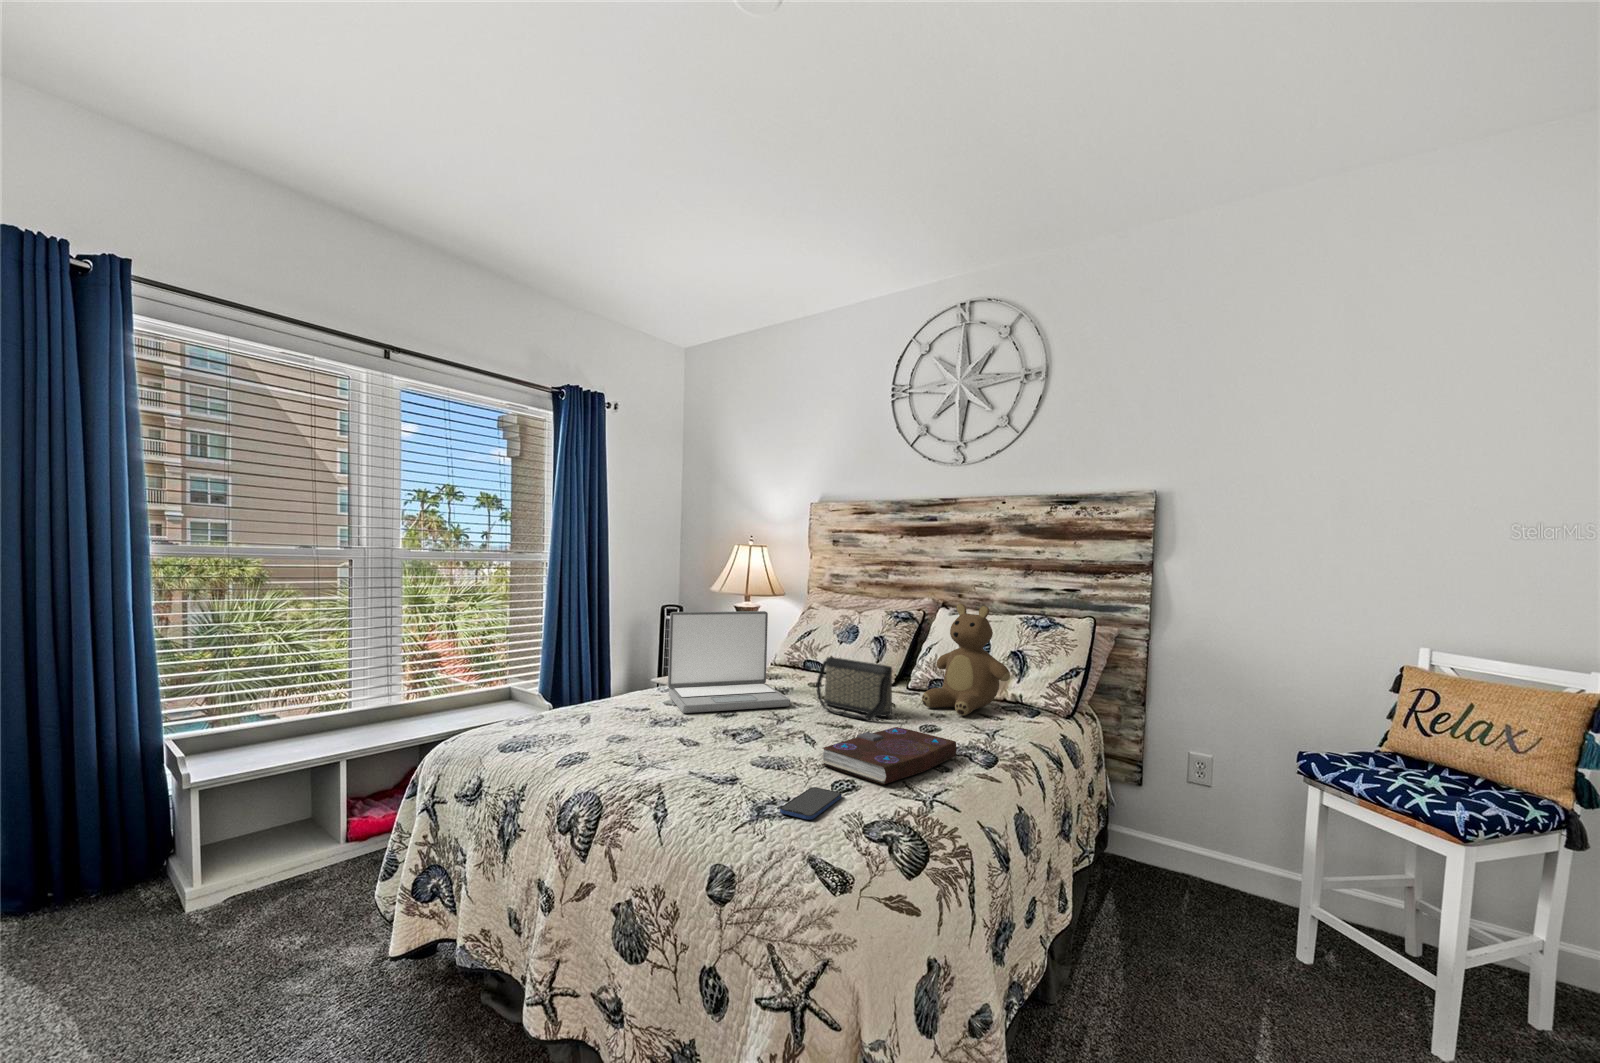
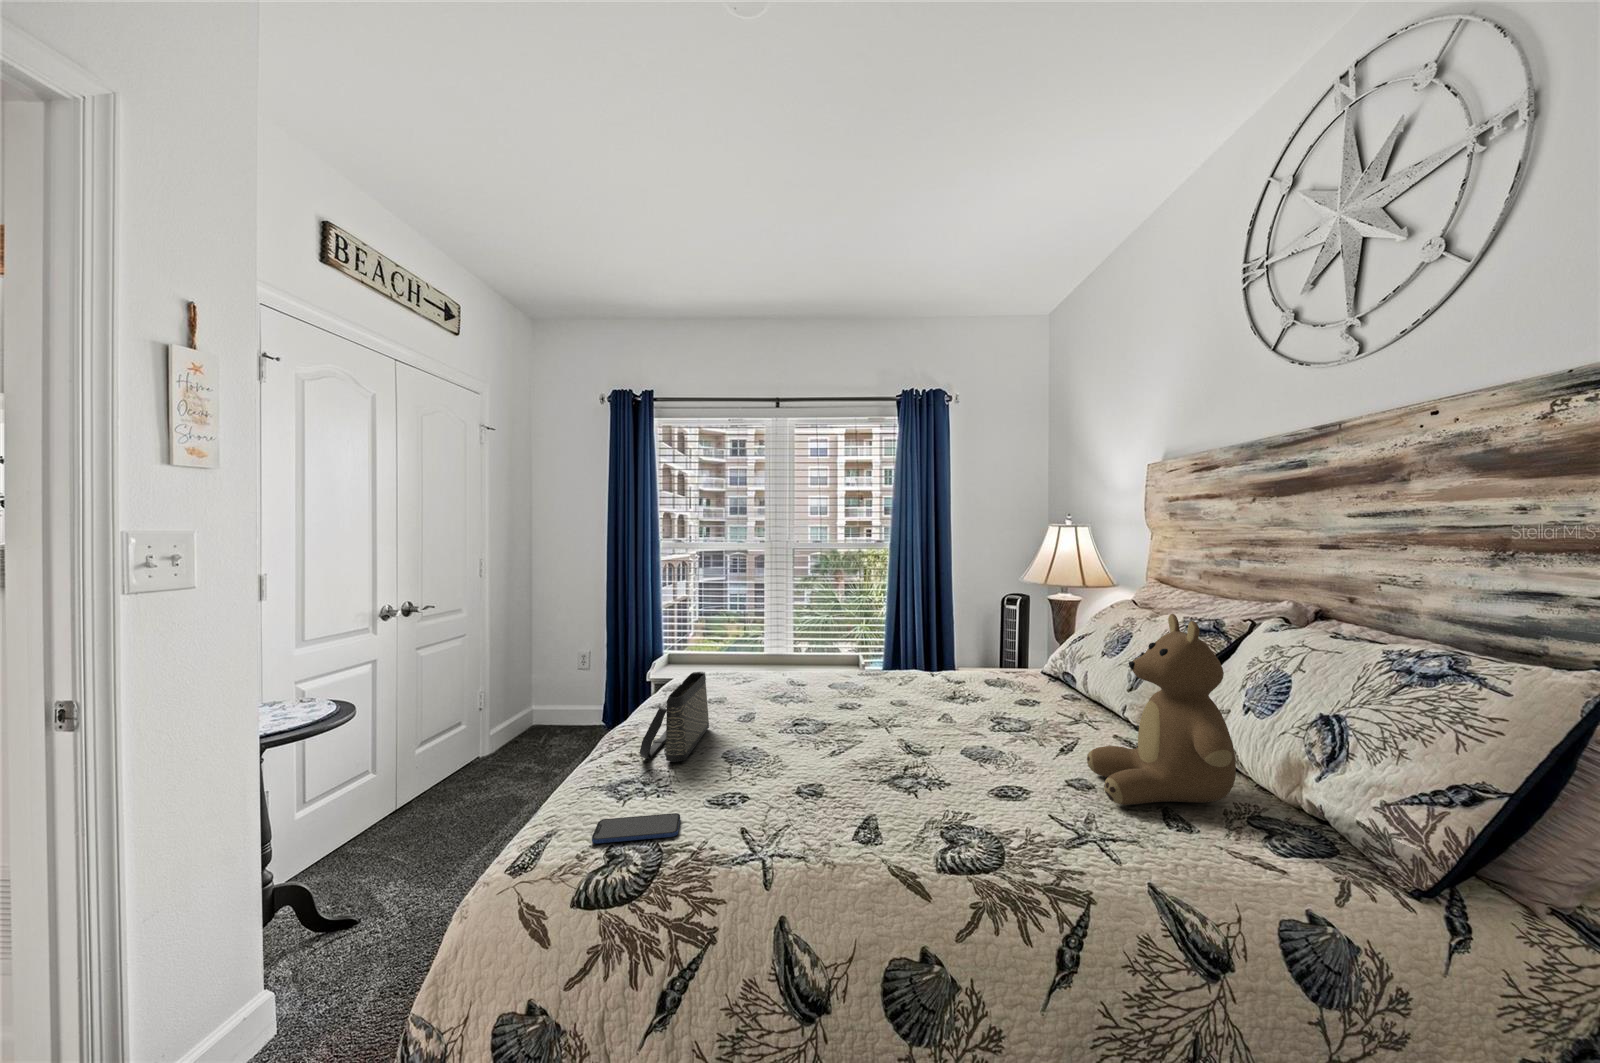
laptop: present [668,611,790,713] -> none [809,602,950,722]
handbag: present [816,657,892,719] -> present [640,672,709,762]
book: present [821,727,957,785] -> none [731,775,919,853]

